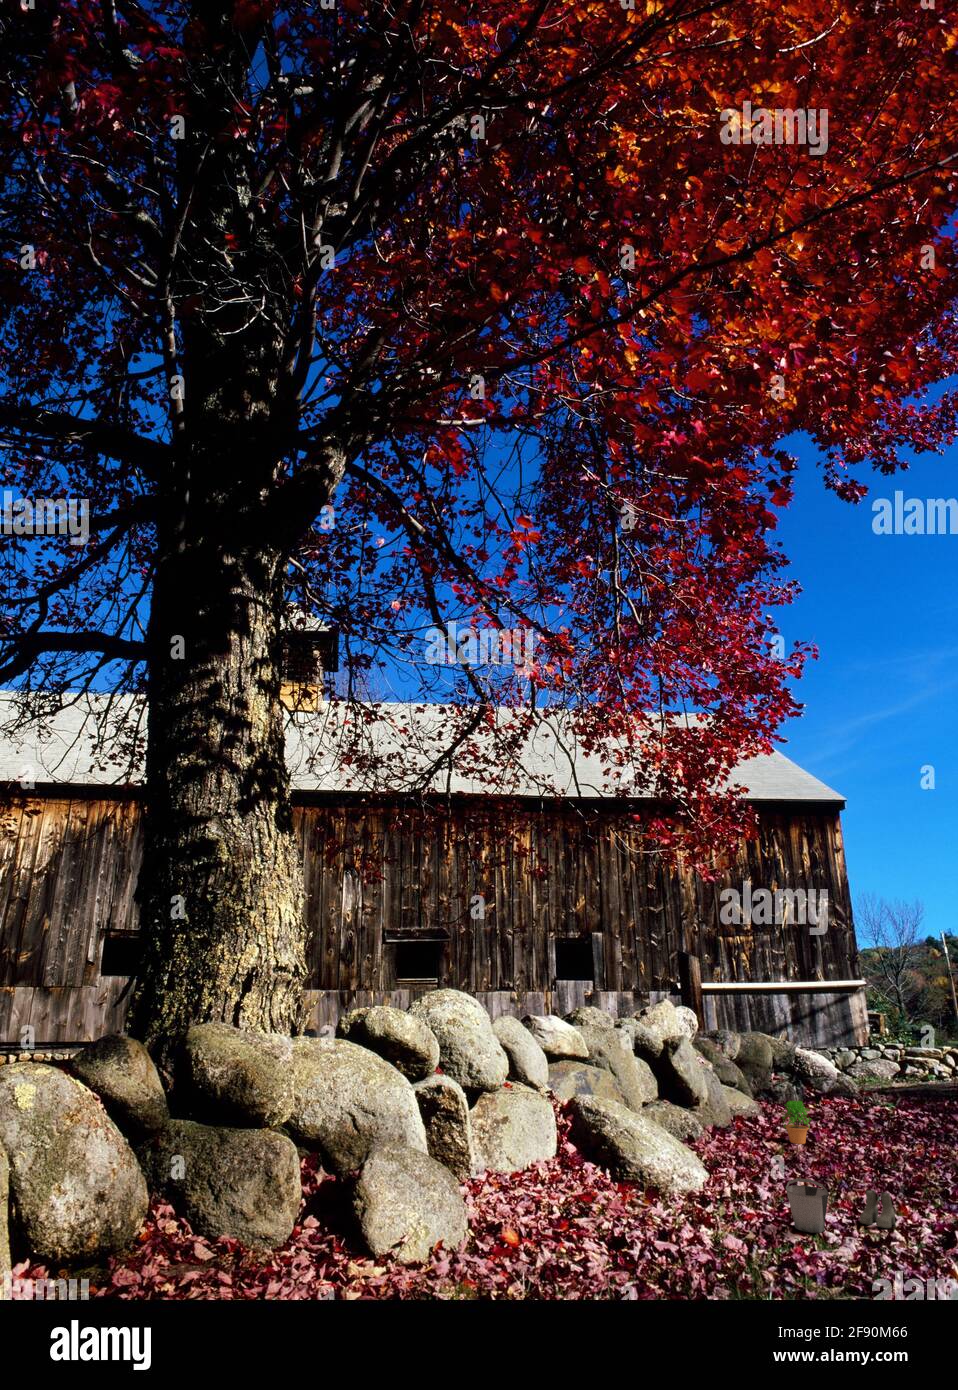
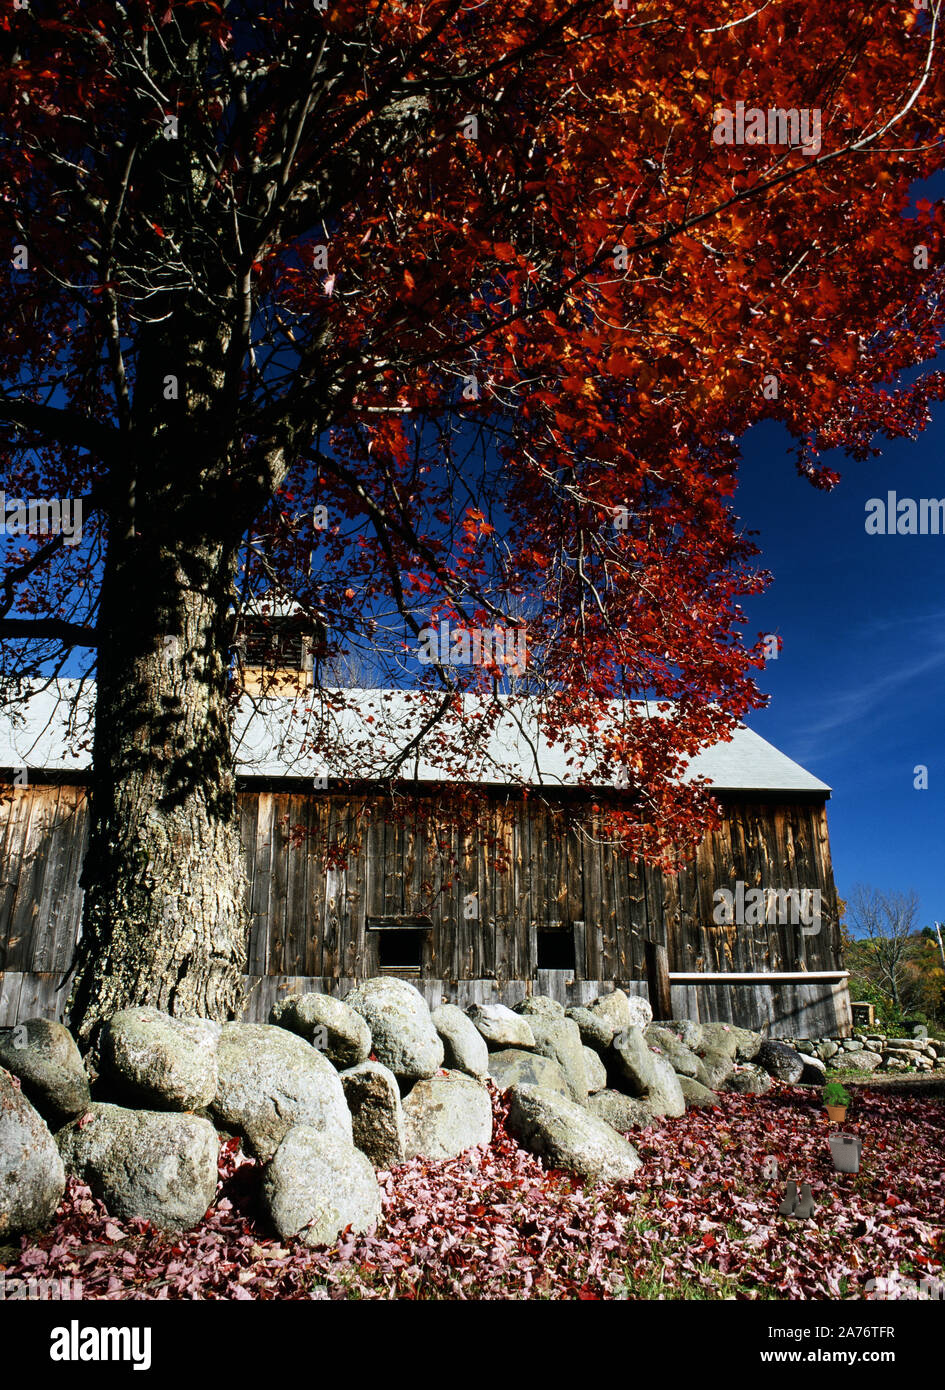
potted plant: present [782,1101,809,1144] -> present [824,1083,848,1121]
bucket: present [786,1178,828,1233] -> present [828,1132,862,1173]

